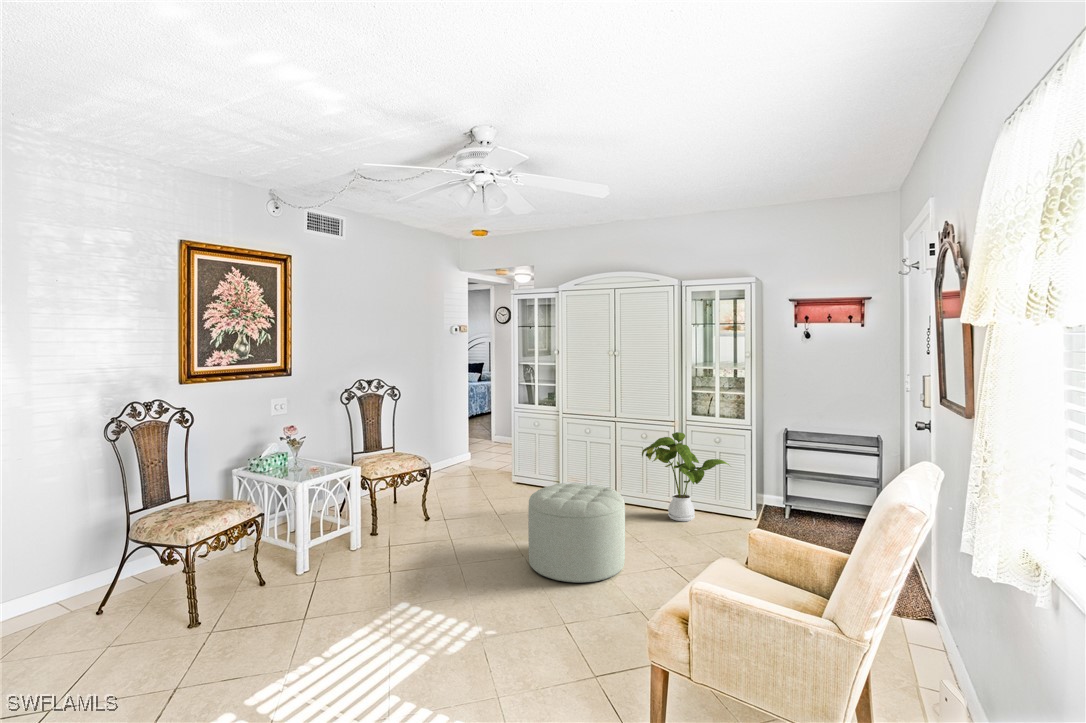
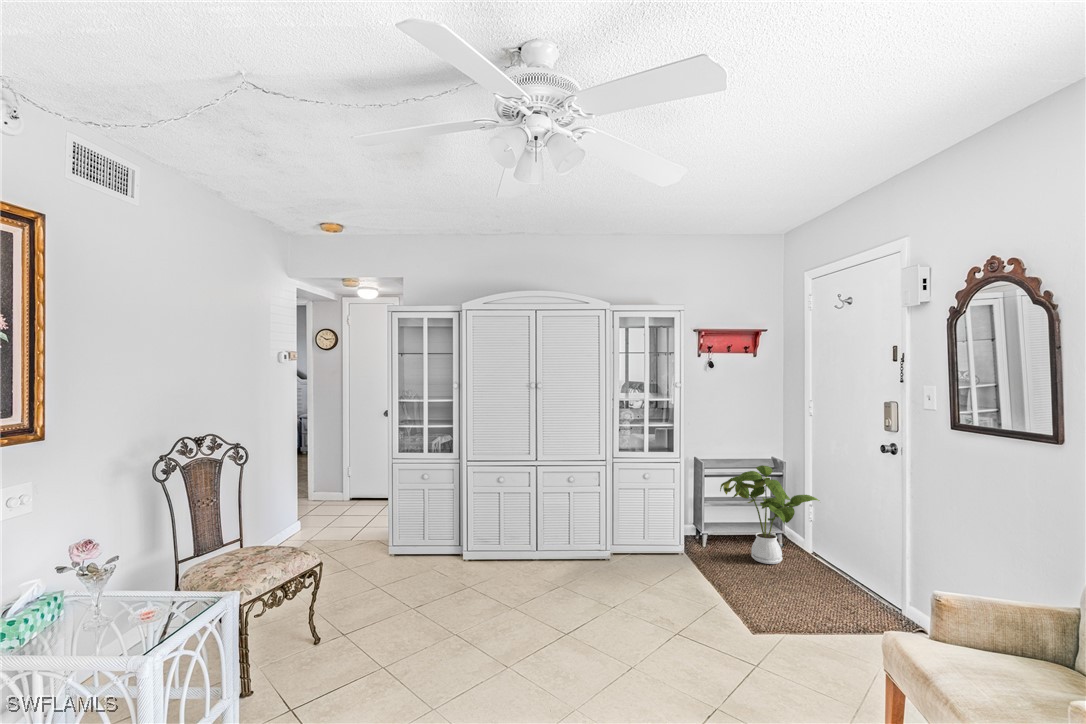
ottoman: present [528,483,625,583] -> none [614,525,726,645]

